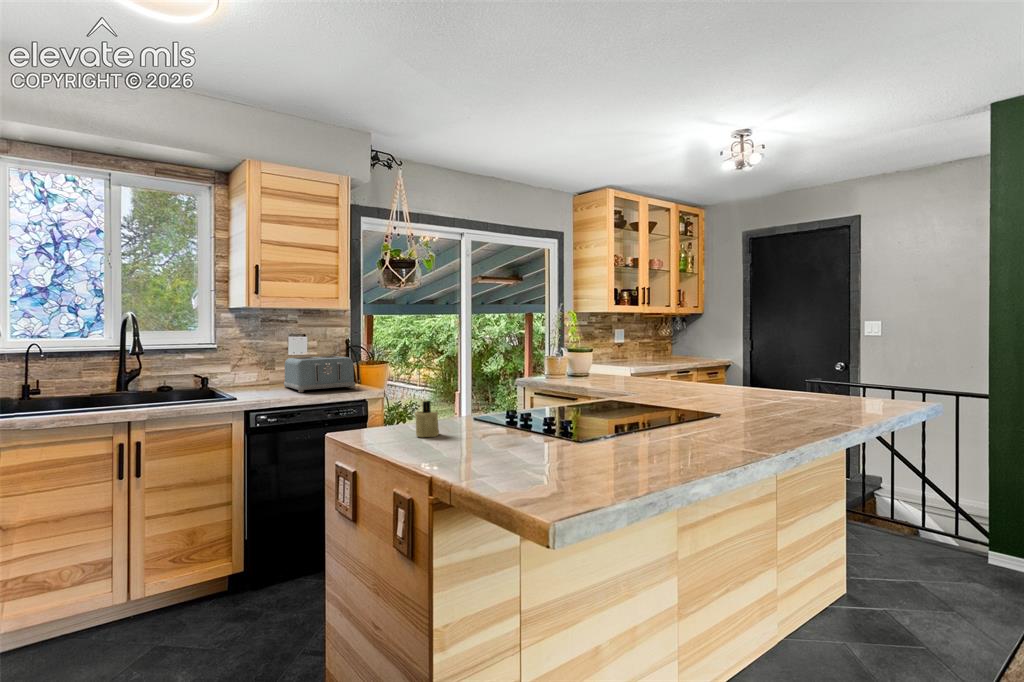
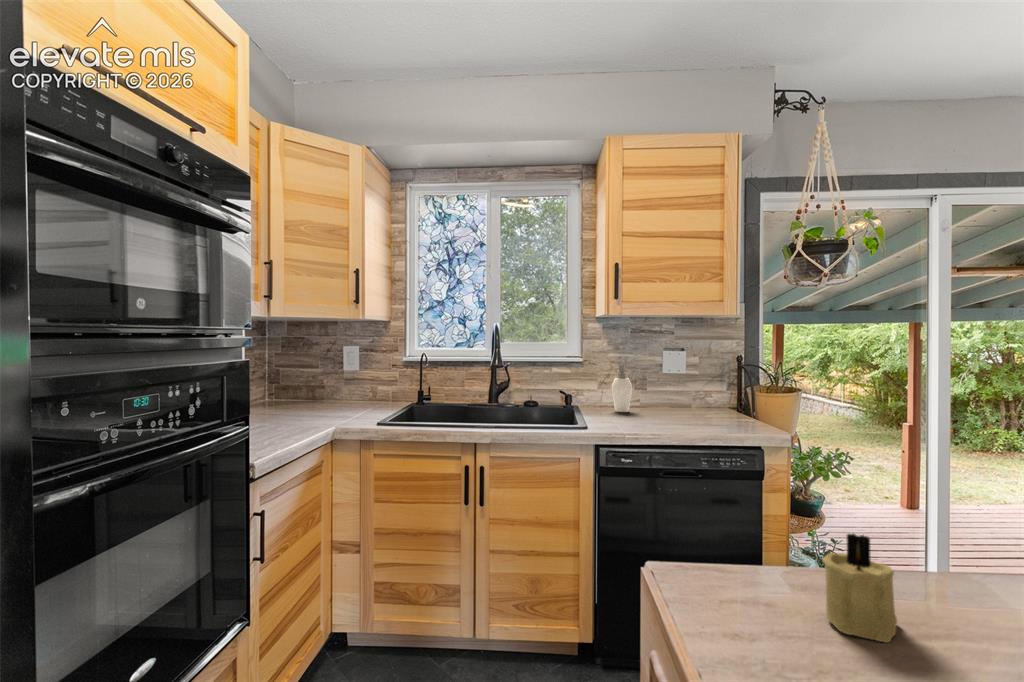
soap dispenser: none [247,348,266,388] -> present [611,364,632,412]
toaster: present [284,356,355,392] -> none [651,378,743,427]

